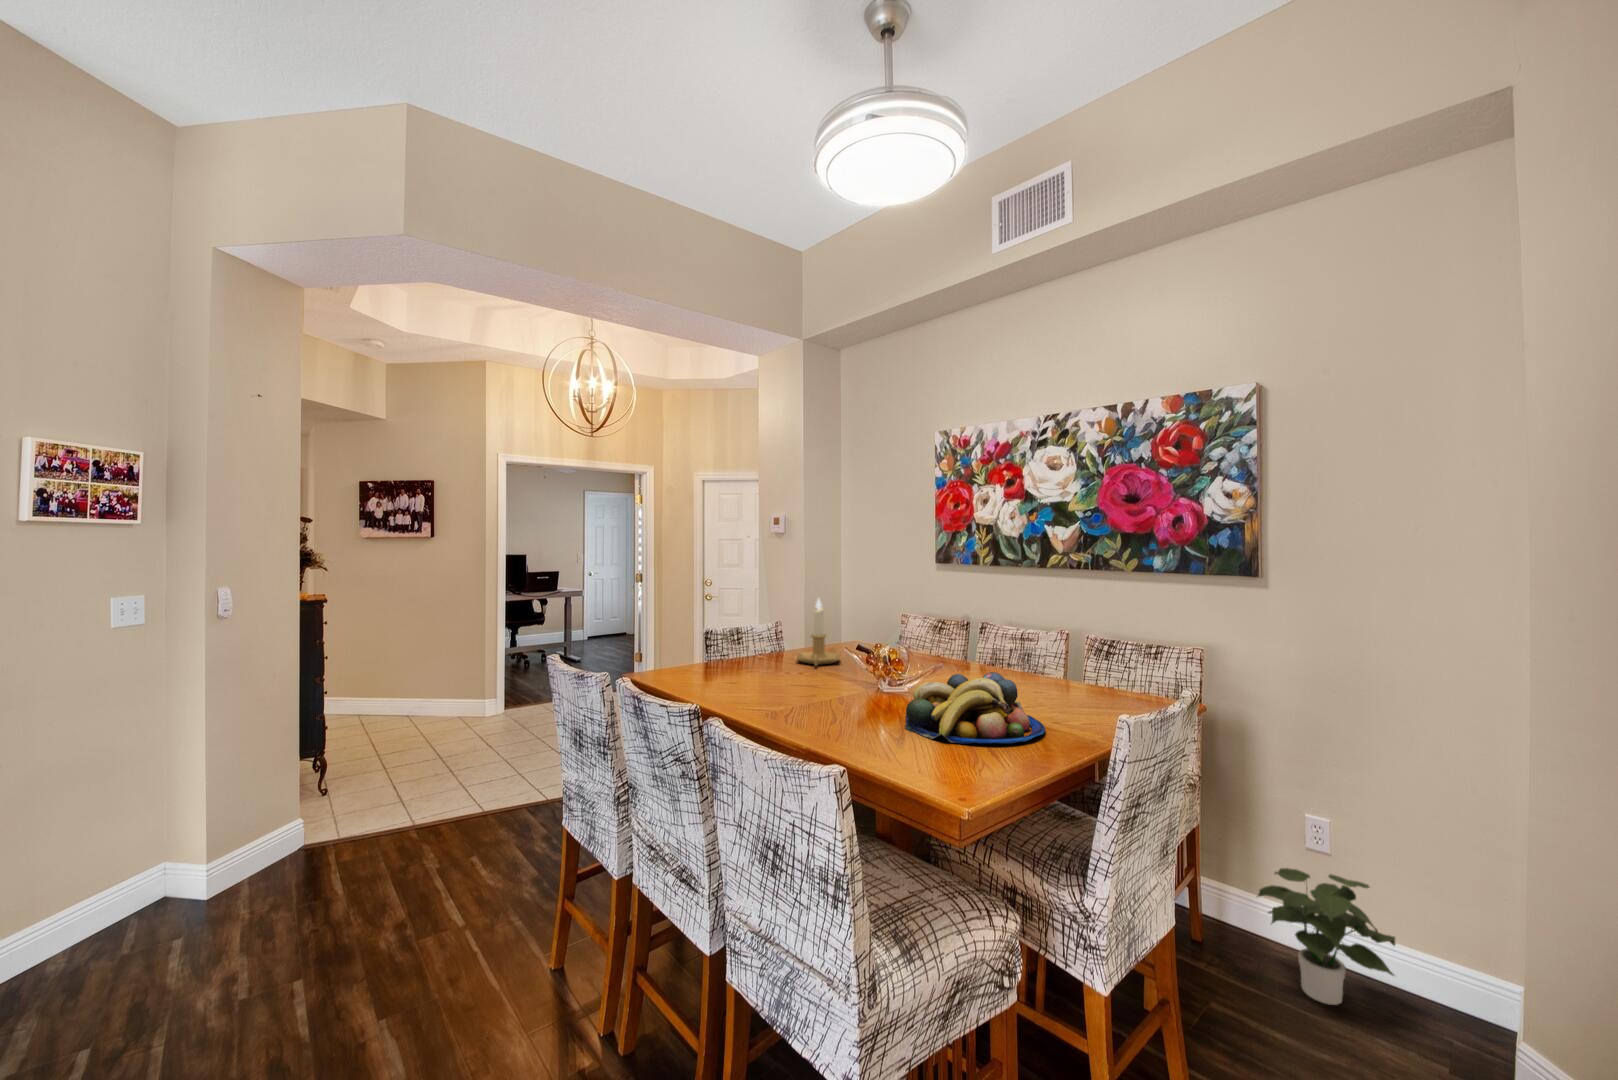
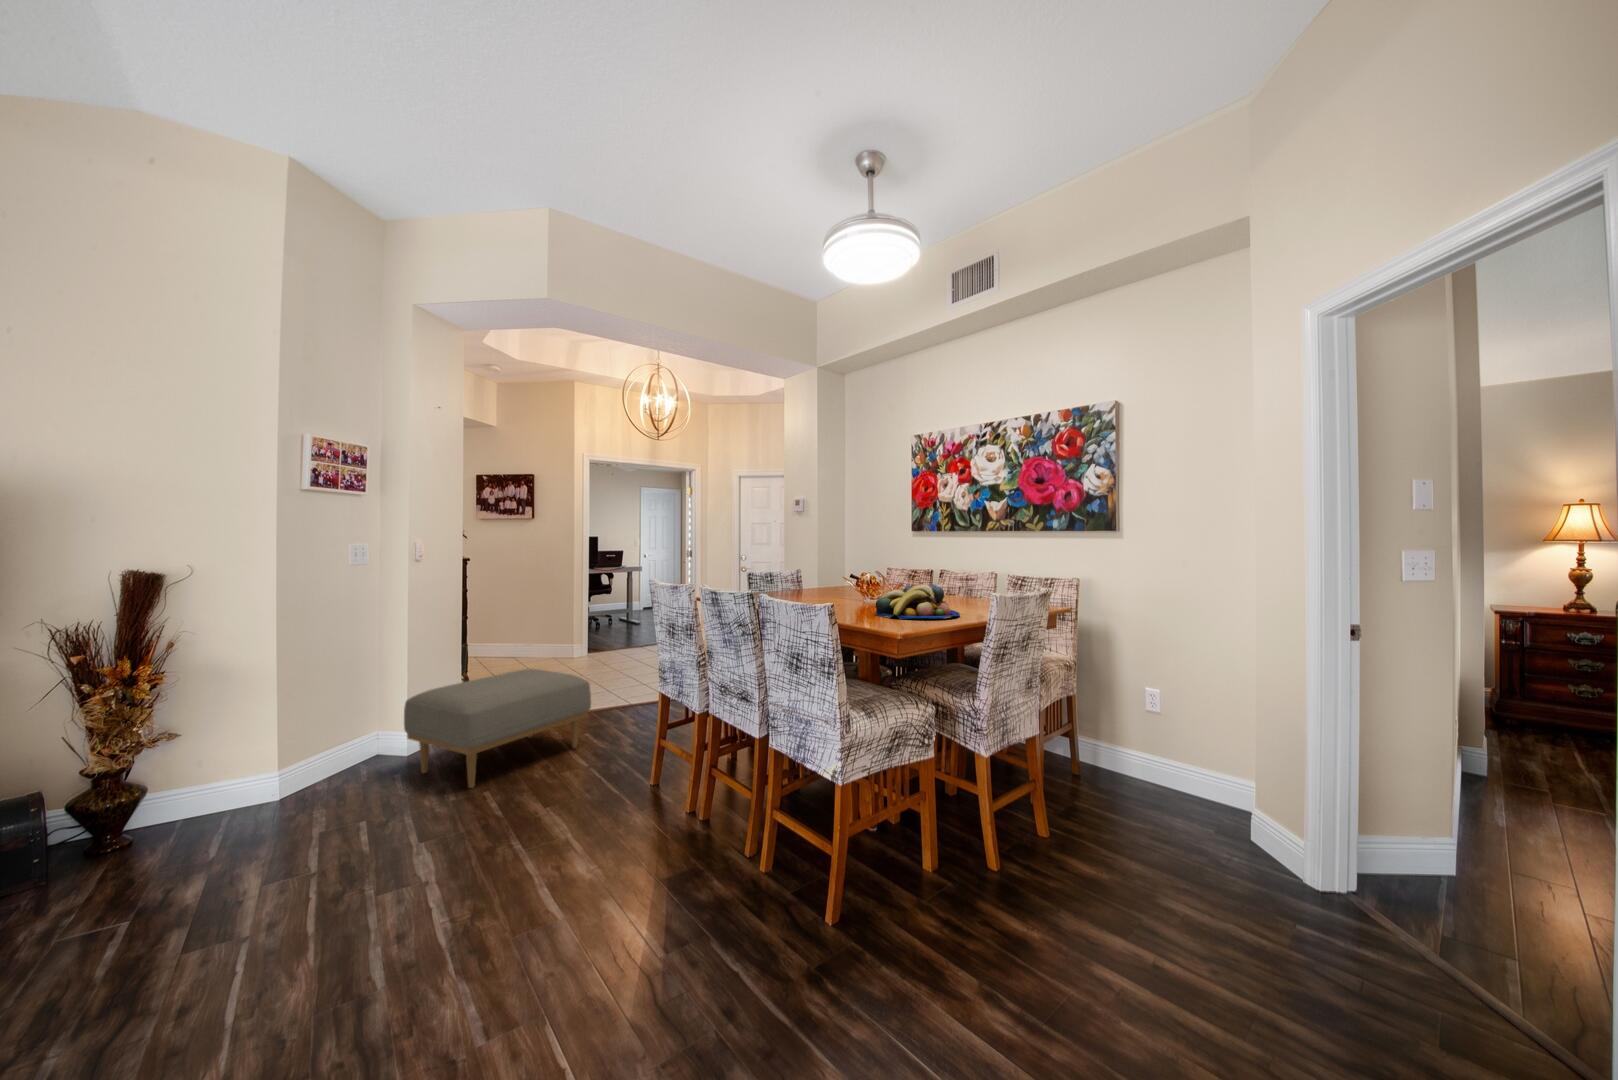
candlestick: present [797,599,840,666] -> none [809,549,839,595]
ottoman: none [165,767,475,987] -> present [404,669,591,788]
potted plant: present [1258,868,1396,1005] -> none [1110,719,1194,800]

